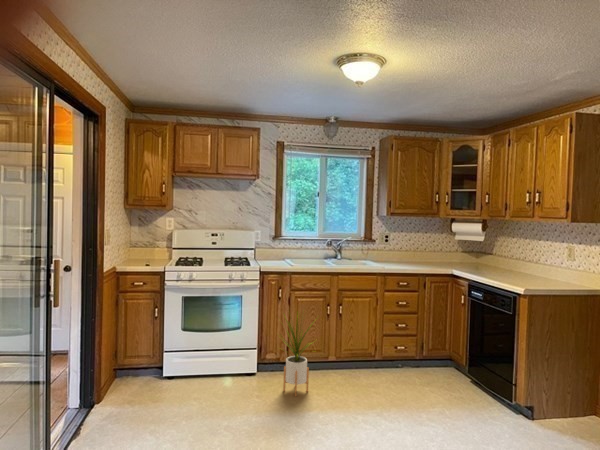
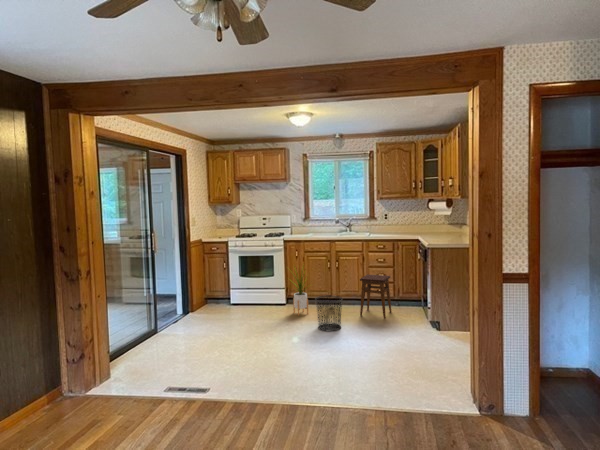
stool: none [384,324,428,392] -> present [360,275,391,318]
waste bin: none [346,365,392,430] -> present [316,295,342,331]

